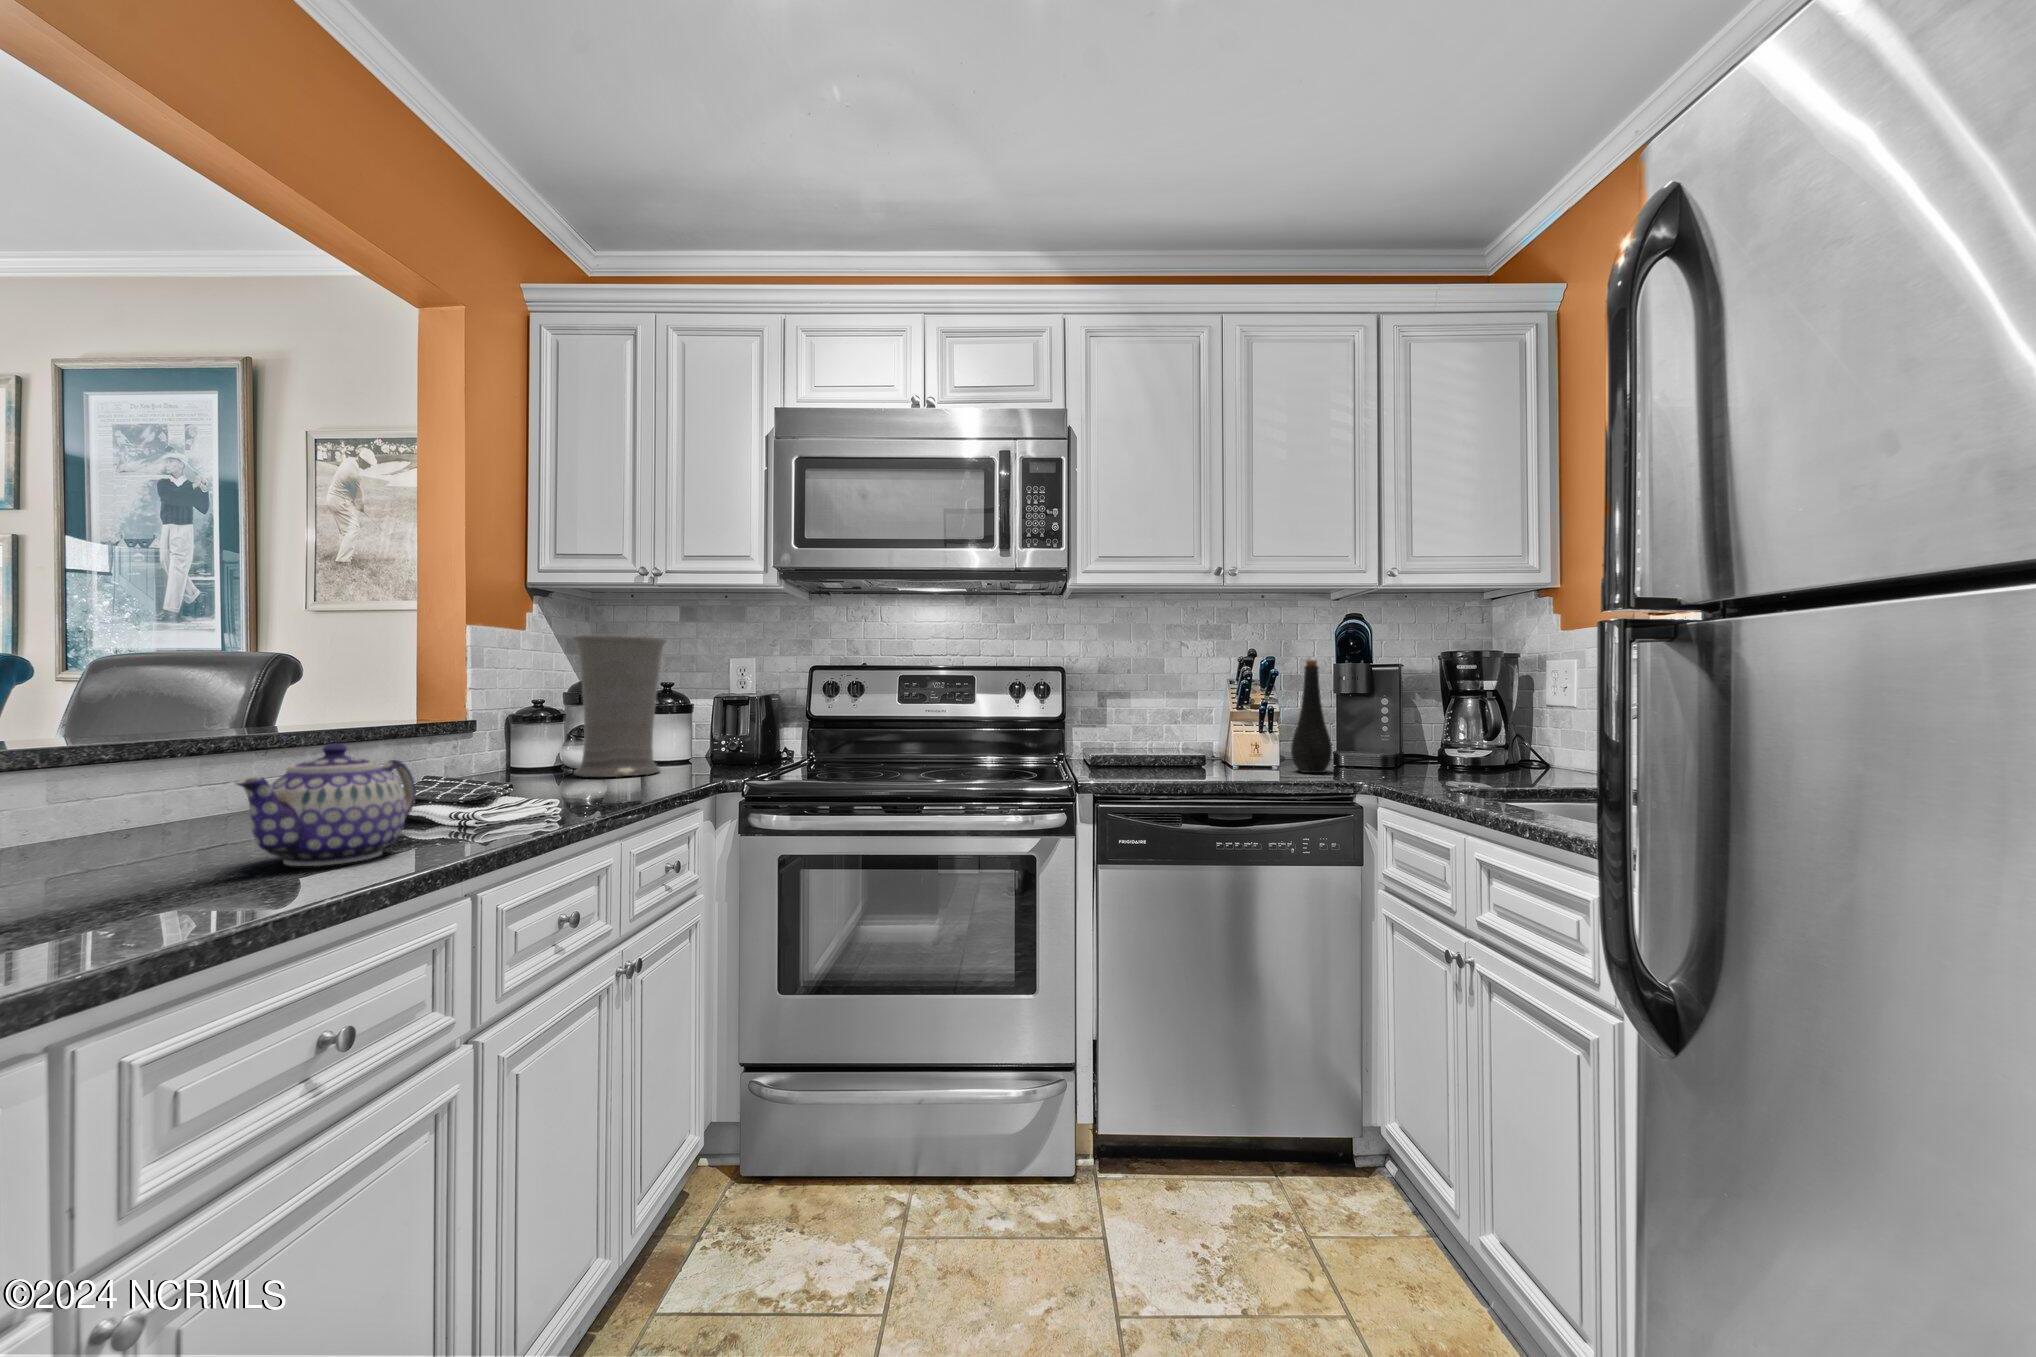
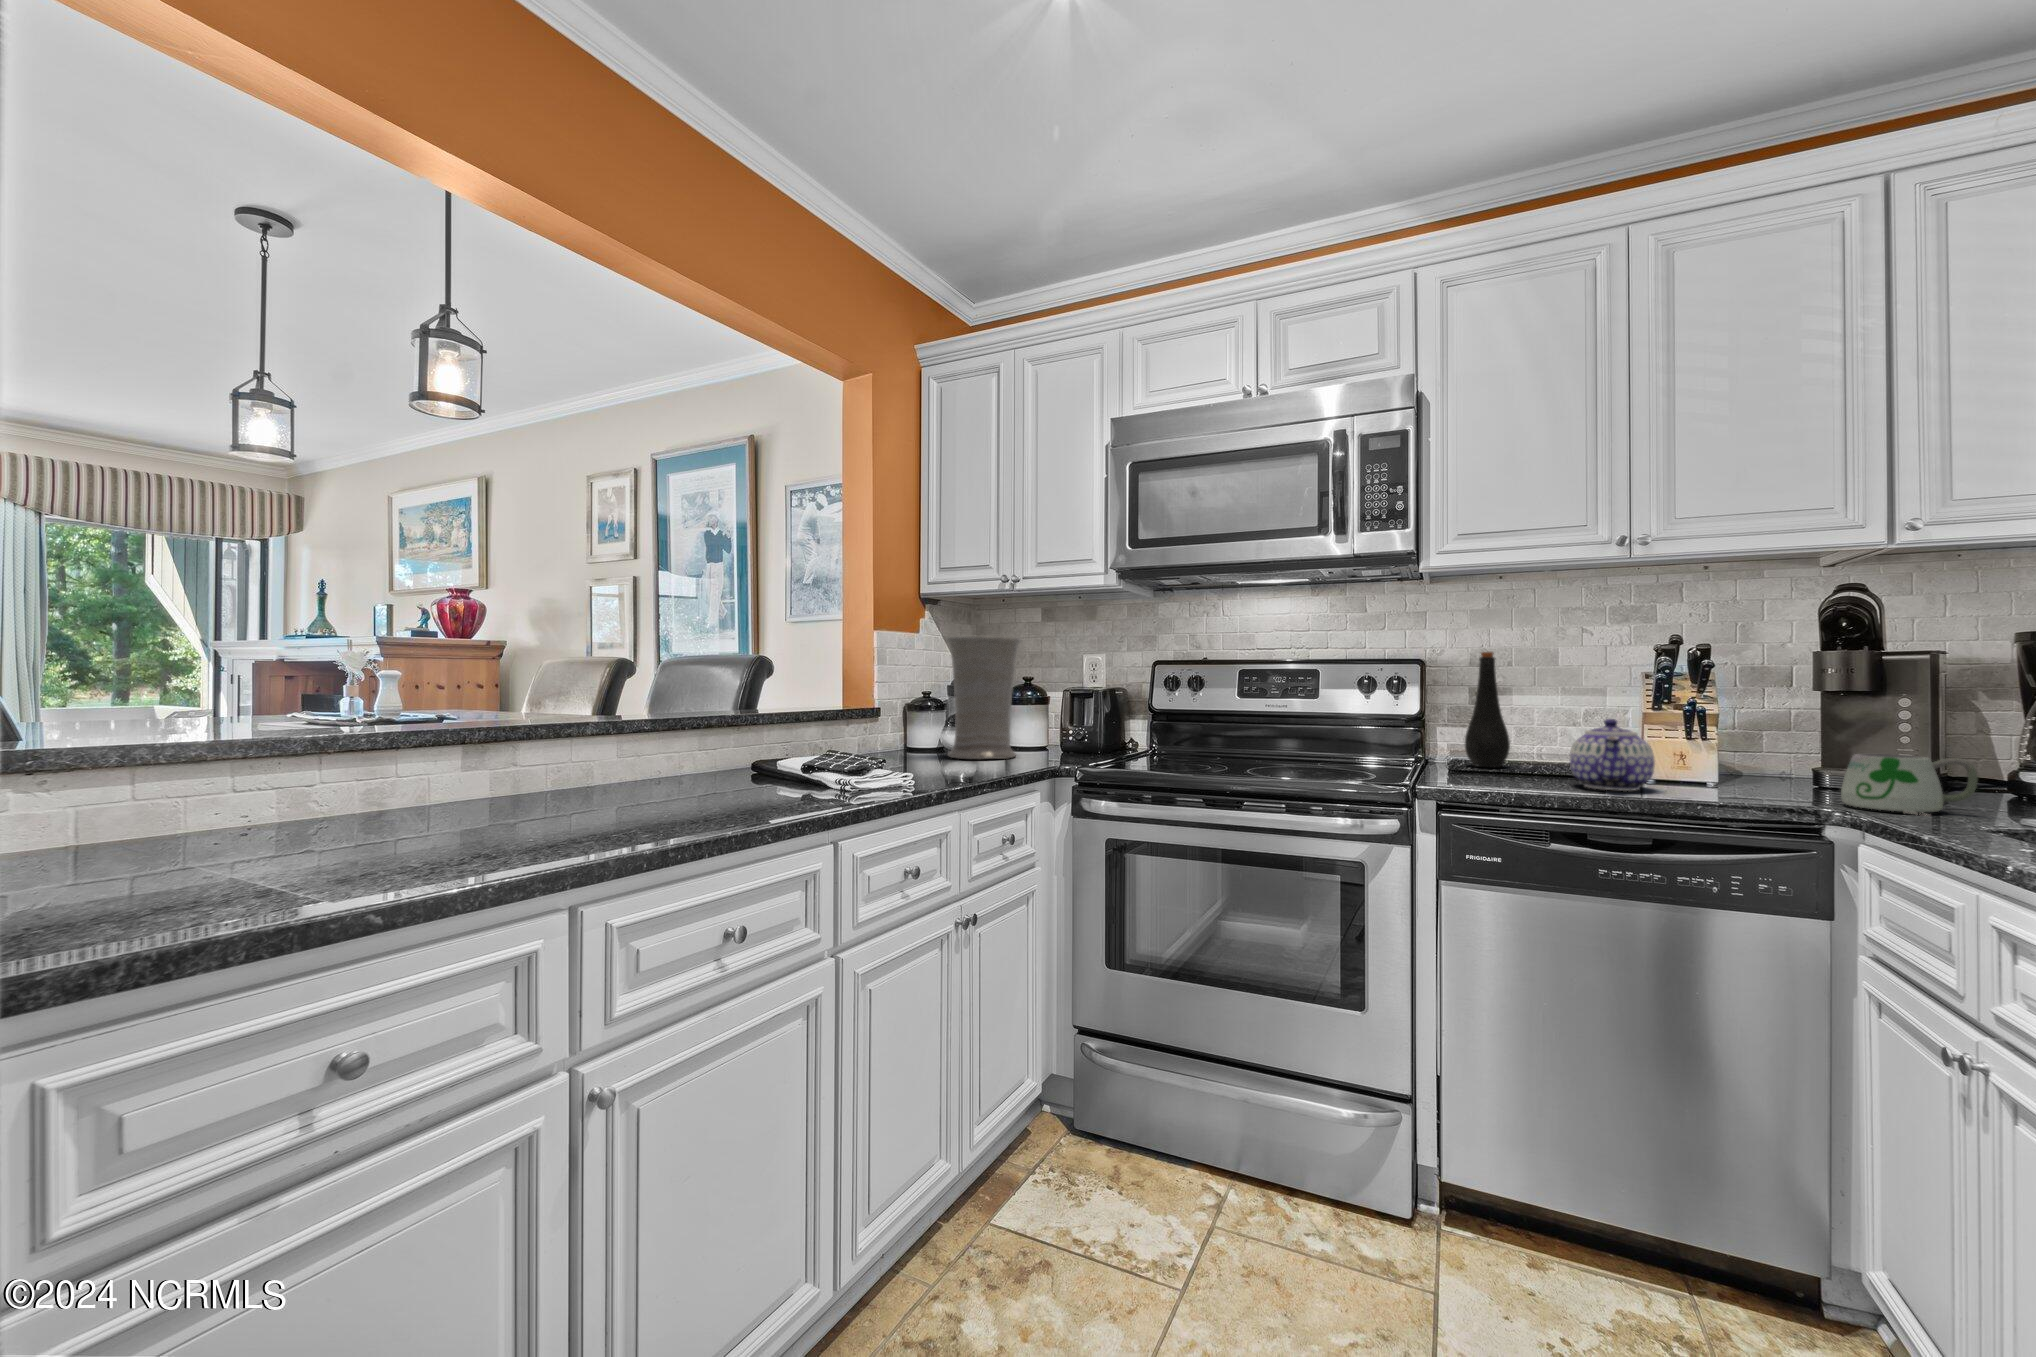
bottle: present [1291,660,1332,773] -> present [1465,652,1510,768]
mug: none [1364,740,1441,784] -> present [1841,754,1978,816]
teapot: present [235,743,416,866] -> present [1569,719,1655,791]

